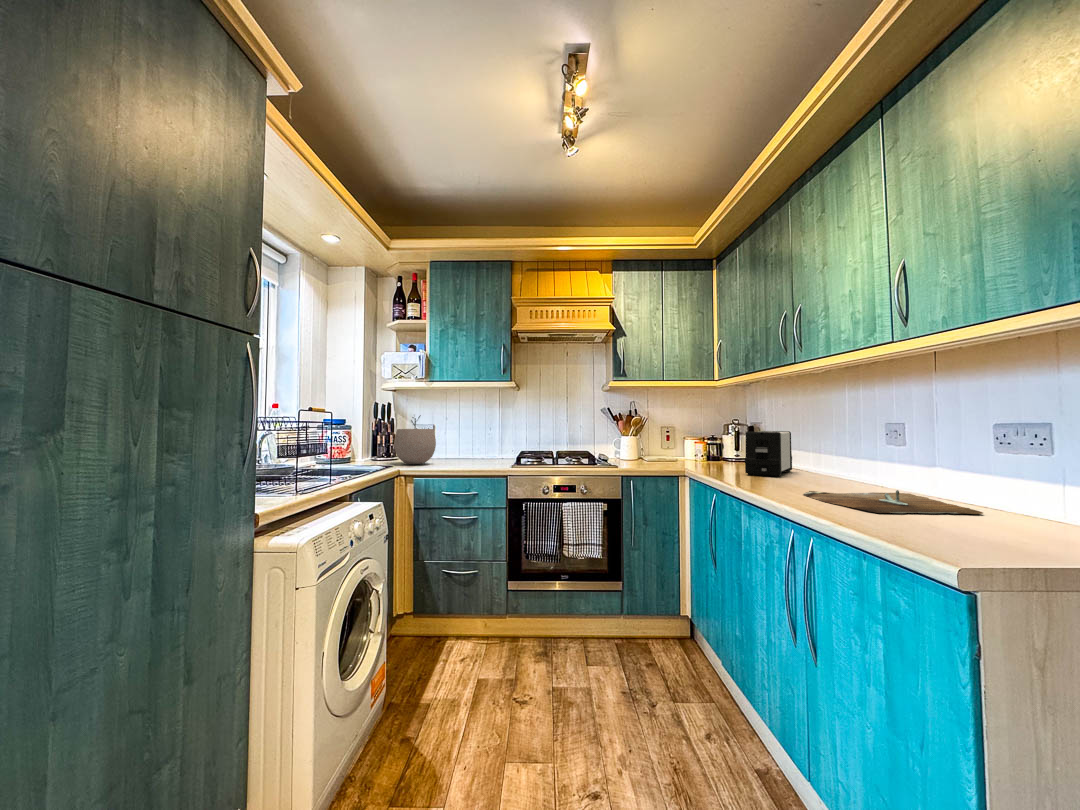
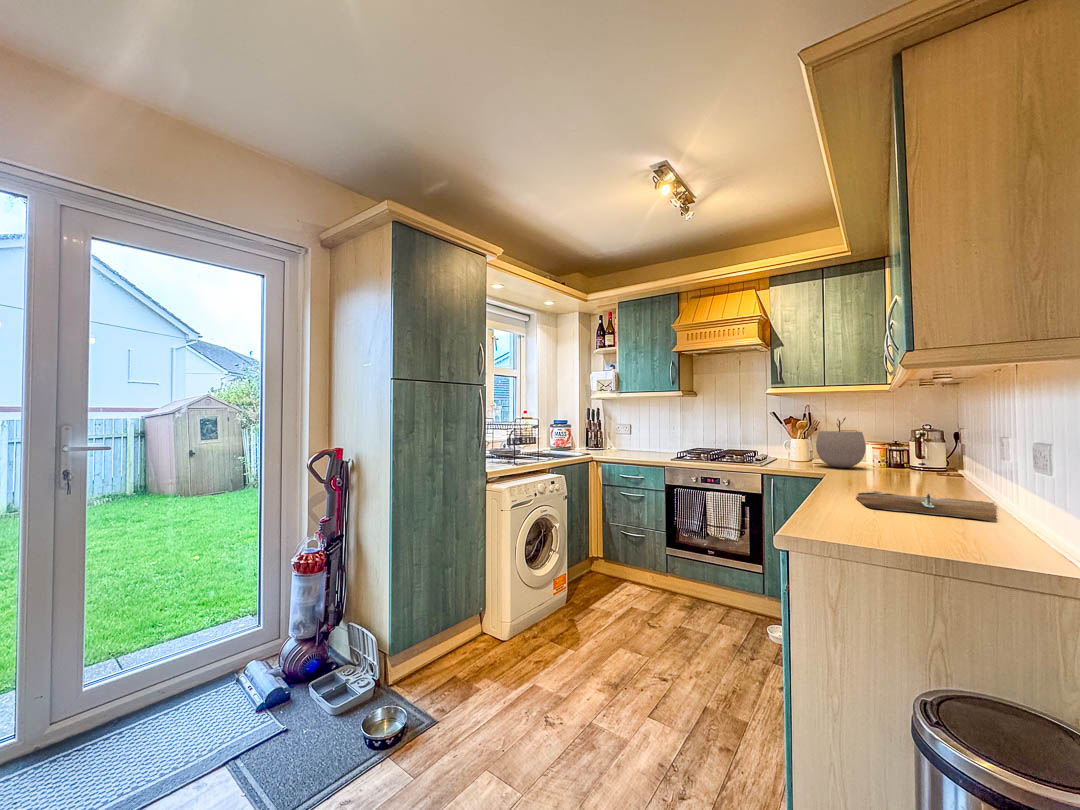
plant pot: present [394,415,436,464] -> present [816,418,866,468]
toaster: present [745,431,792,477] -> none [868,435,946,481]

